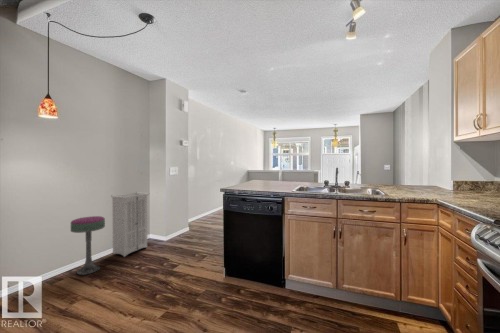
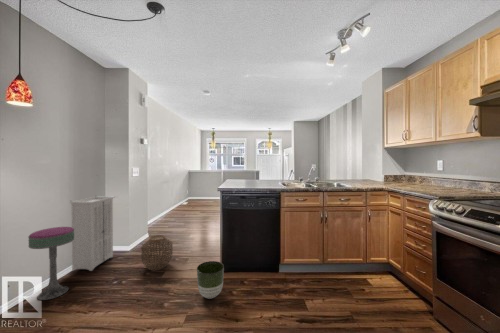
woven basket: none [159,232,188,265] -> present [141,235,173,271]
planter: none [183,264,211,302] -> present [197,261,224,299]

